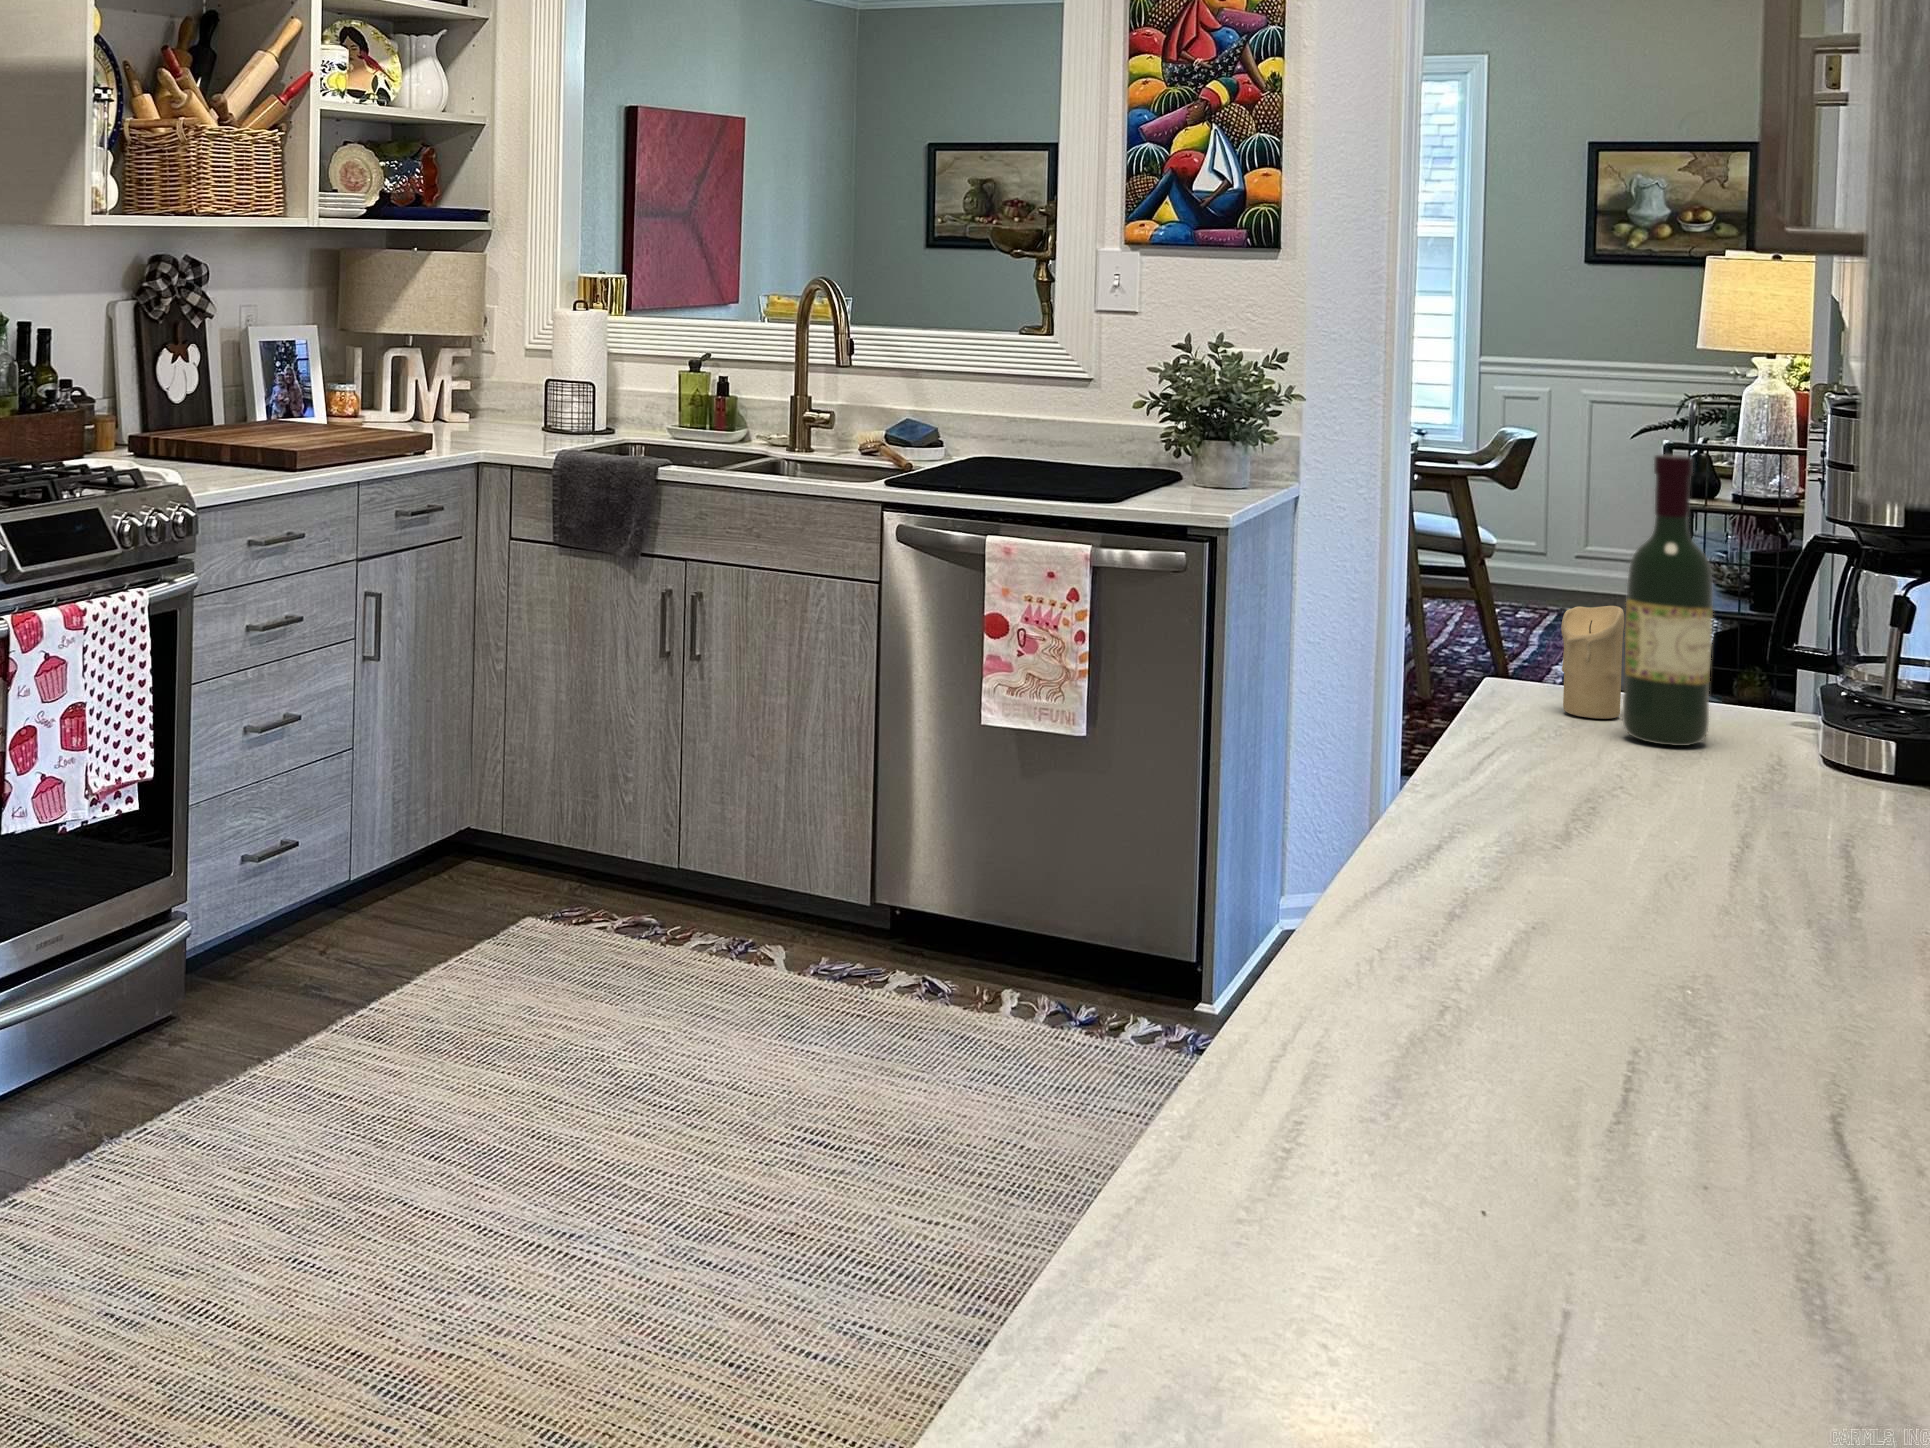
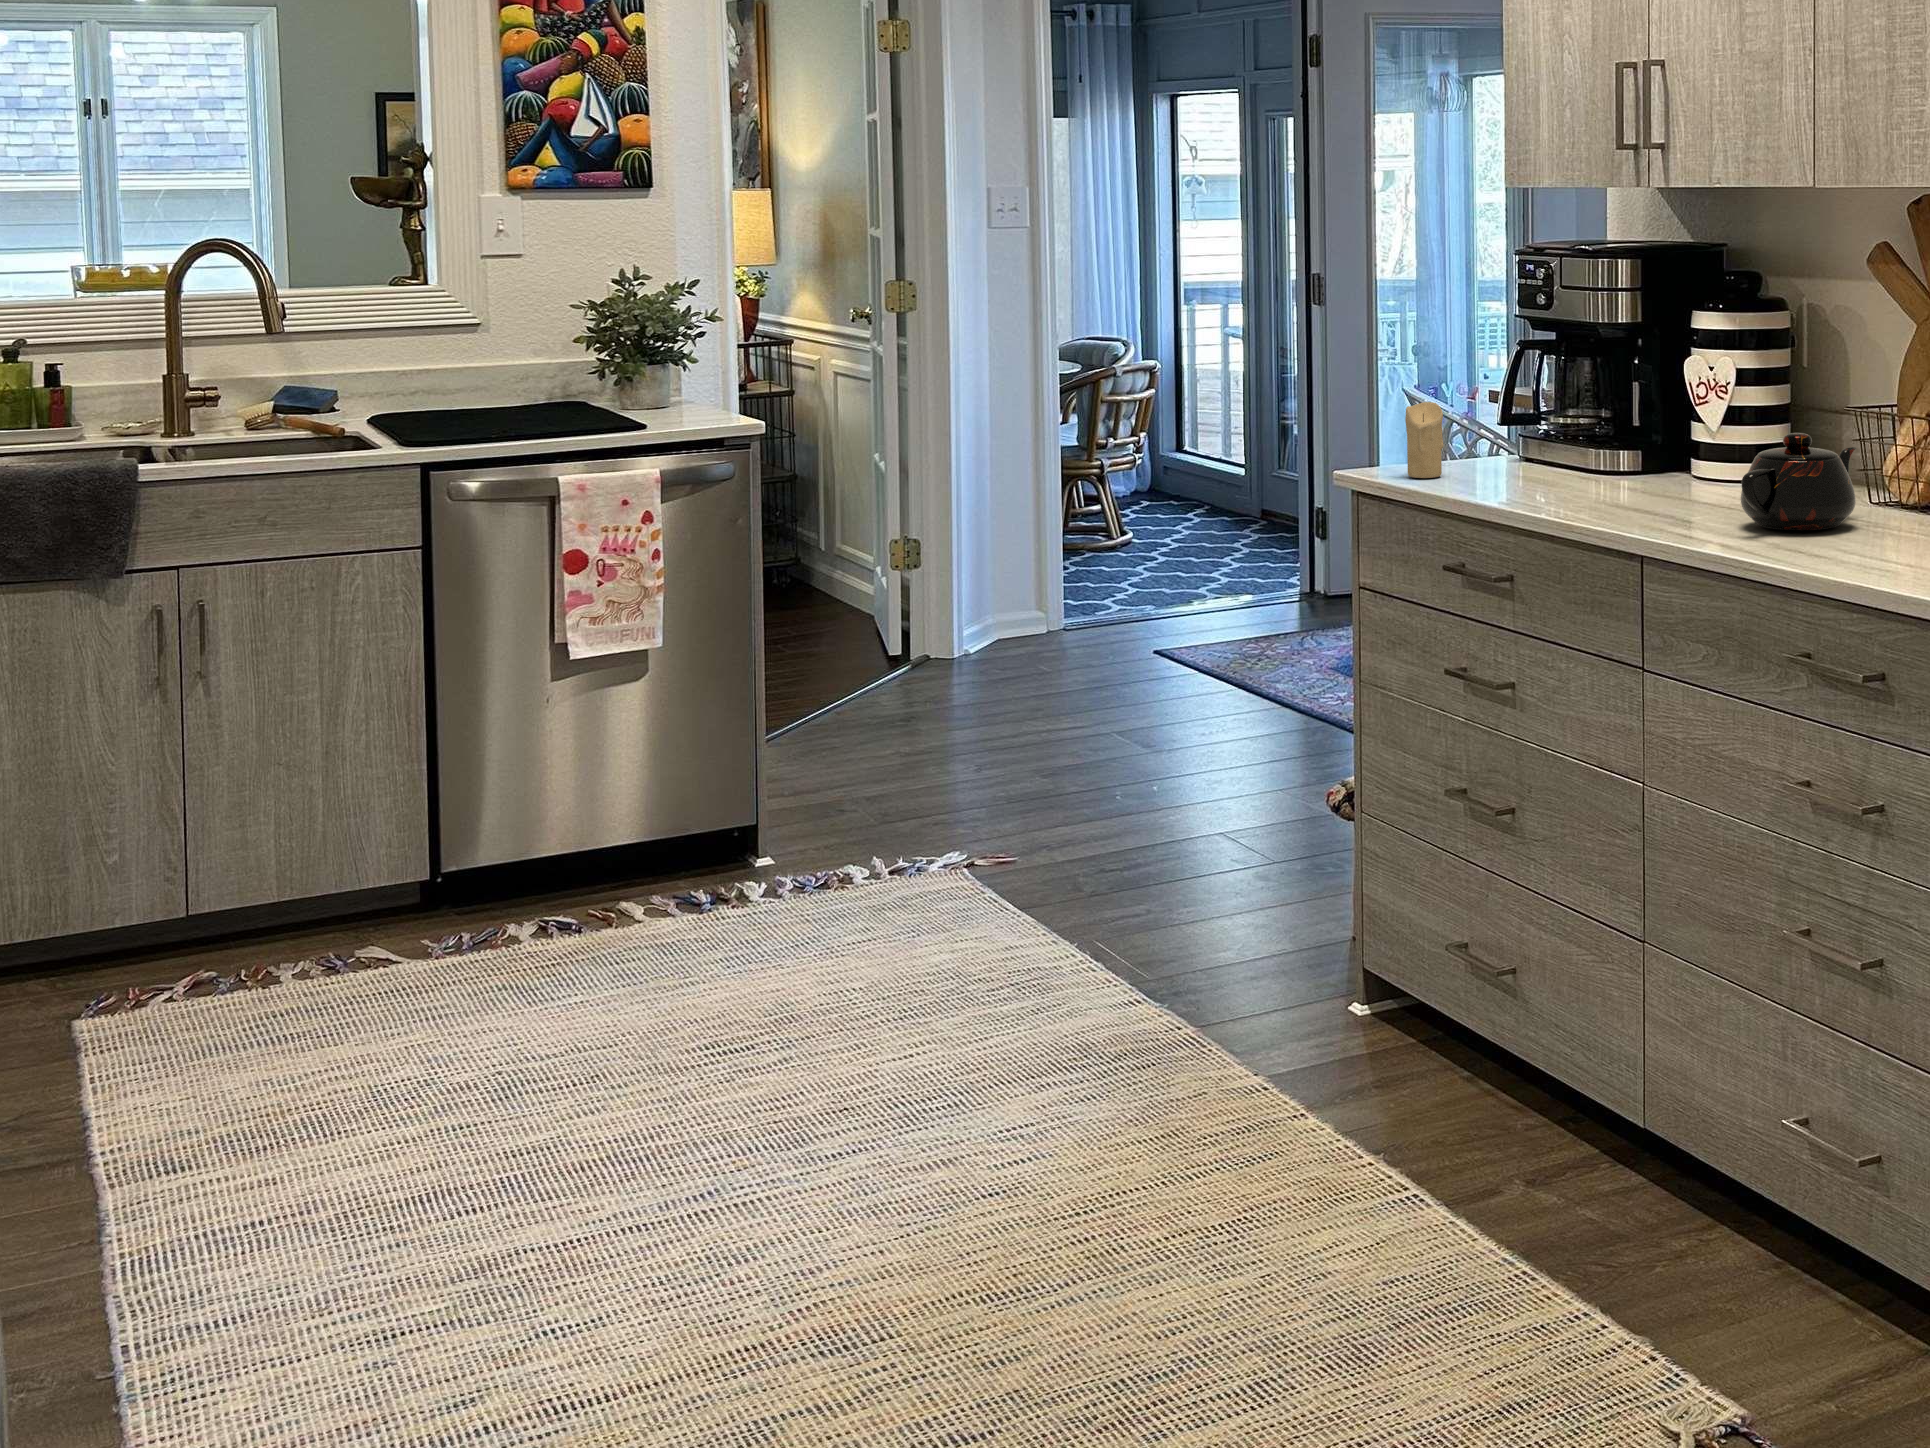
wine bottle: present [1622,454,1713,746] -> none [1476,294,1525,480]
teapot: none [1473,734,1831,913] -> present [1741,433,1856,530]

